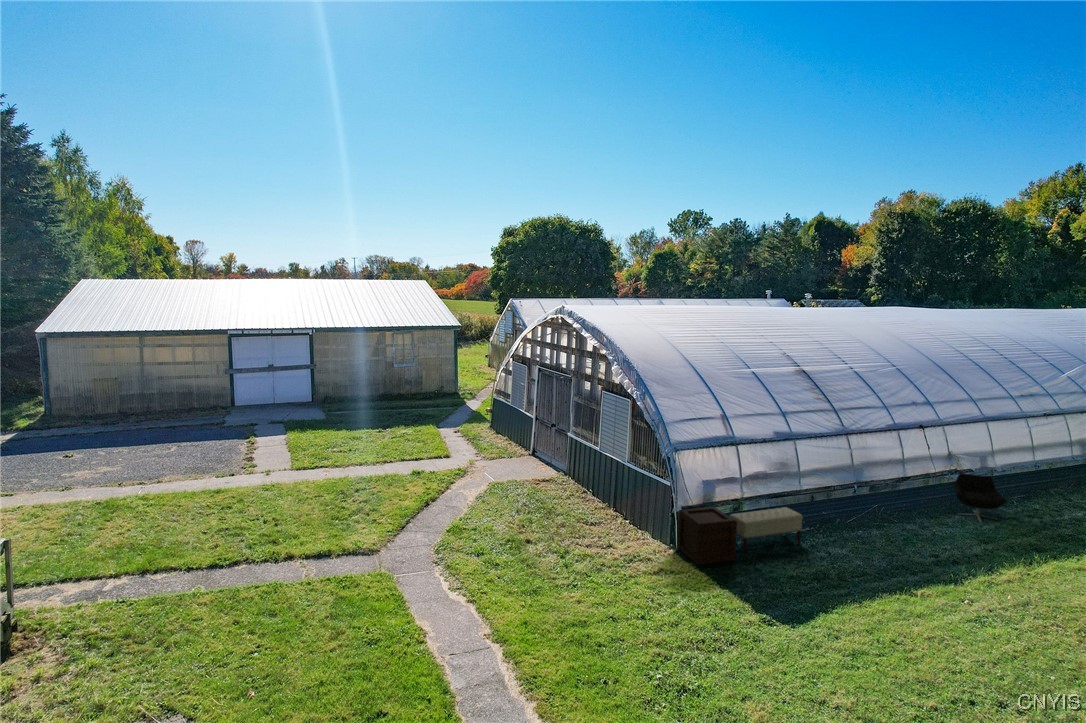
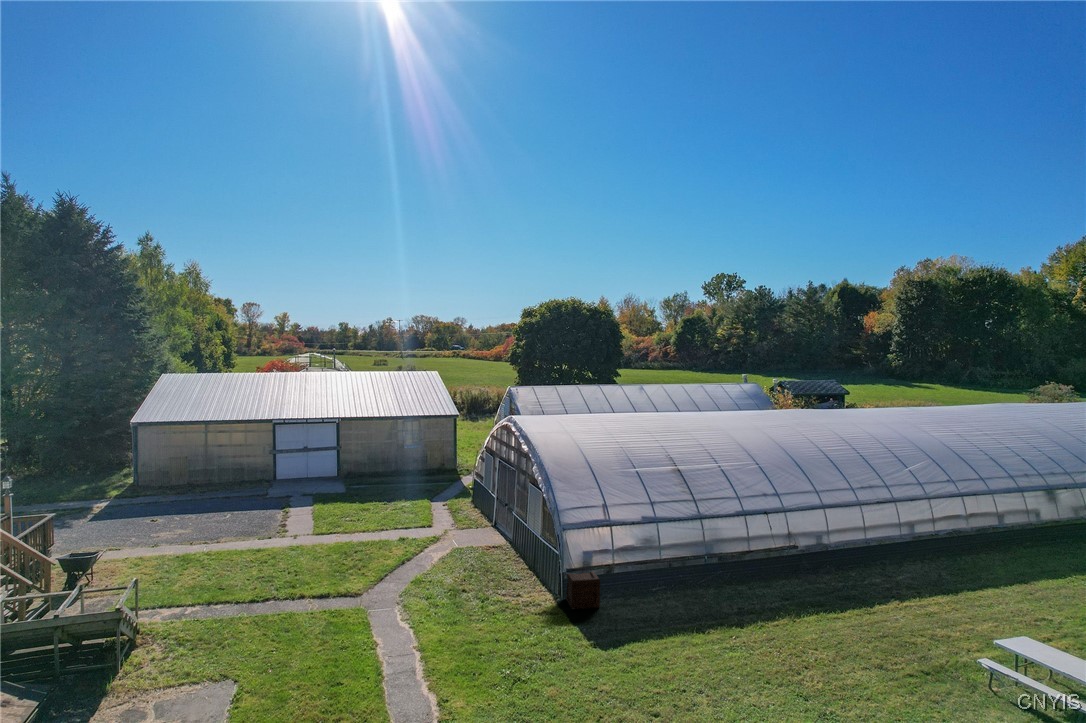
lounge chair: present [953,473,1007,522] -> none [786,549,820,586]
bench: present [730,507,803,552] -> none [603,571,655,602]

